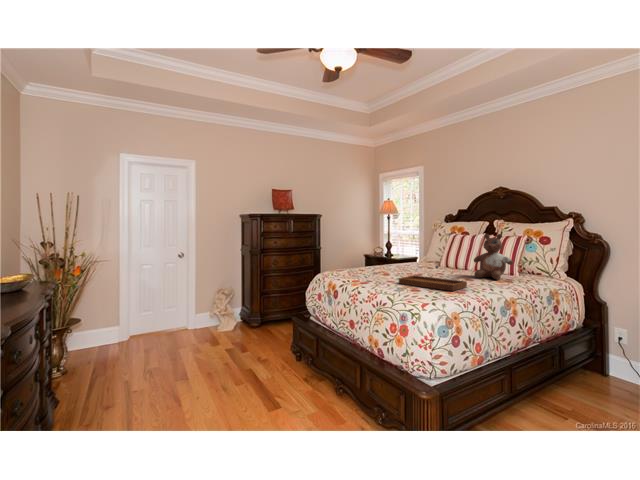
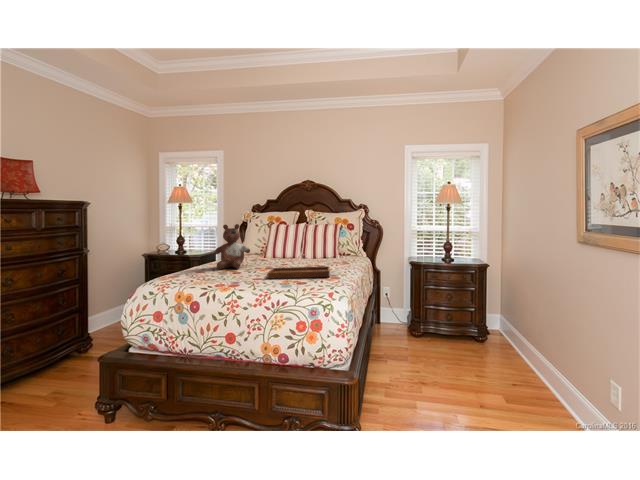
stuffed bear: present [474,234,513,279] -> present [215,224,250,269]

